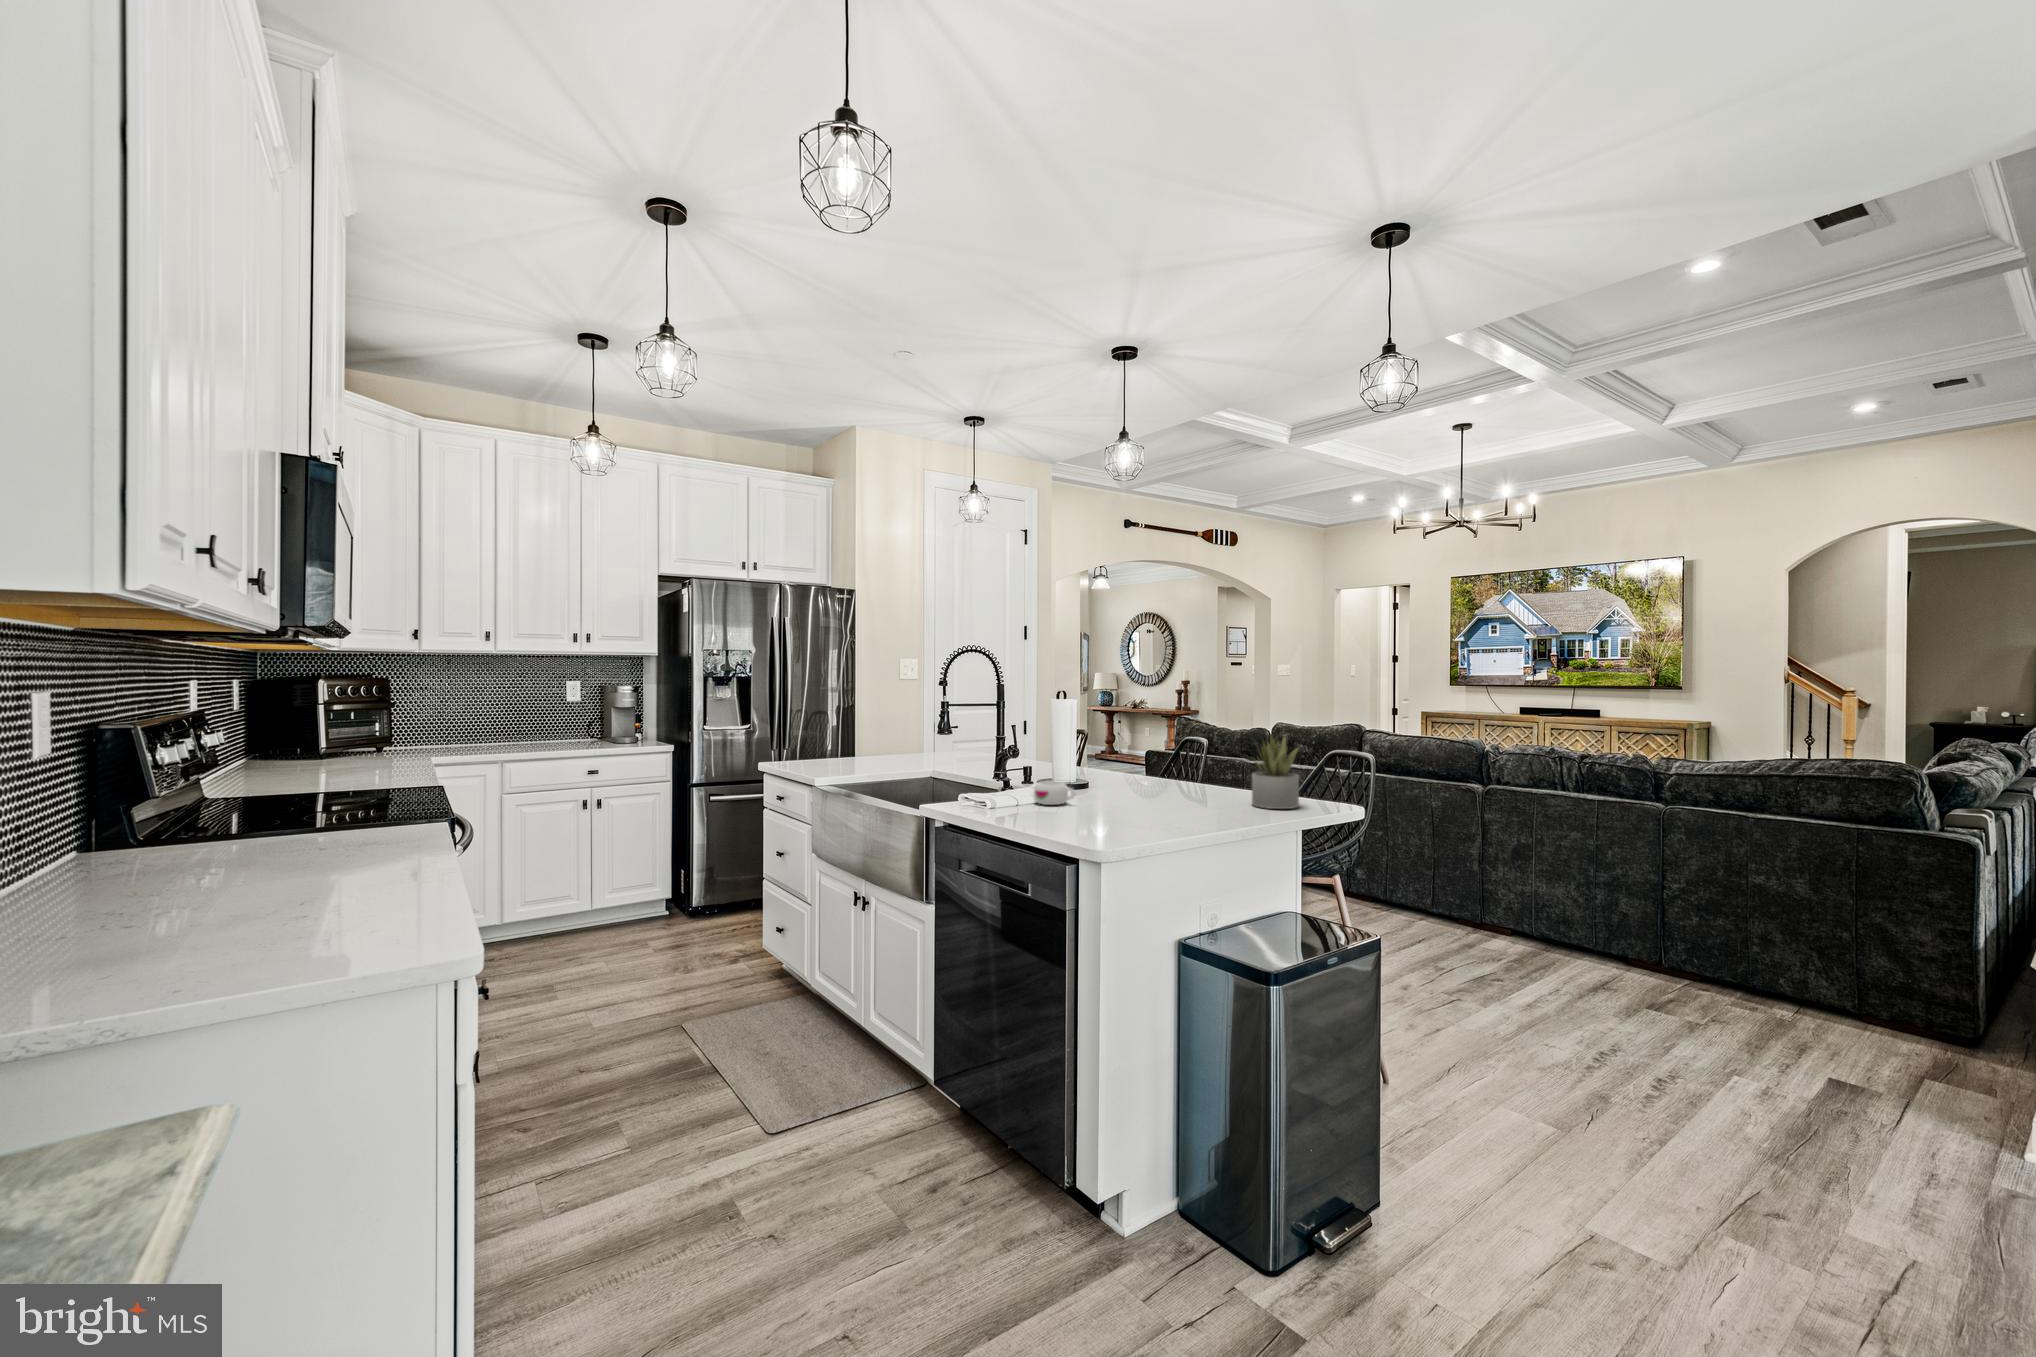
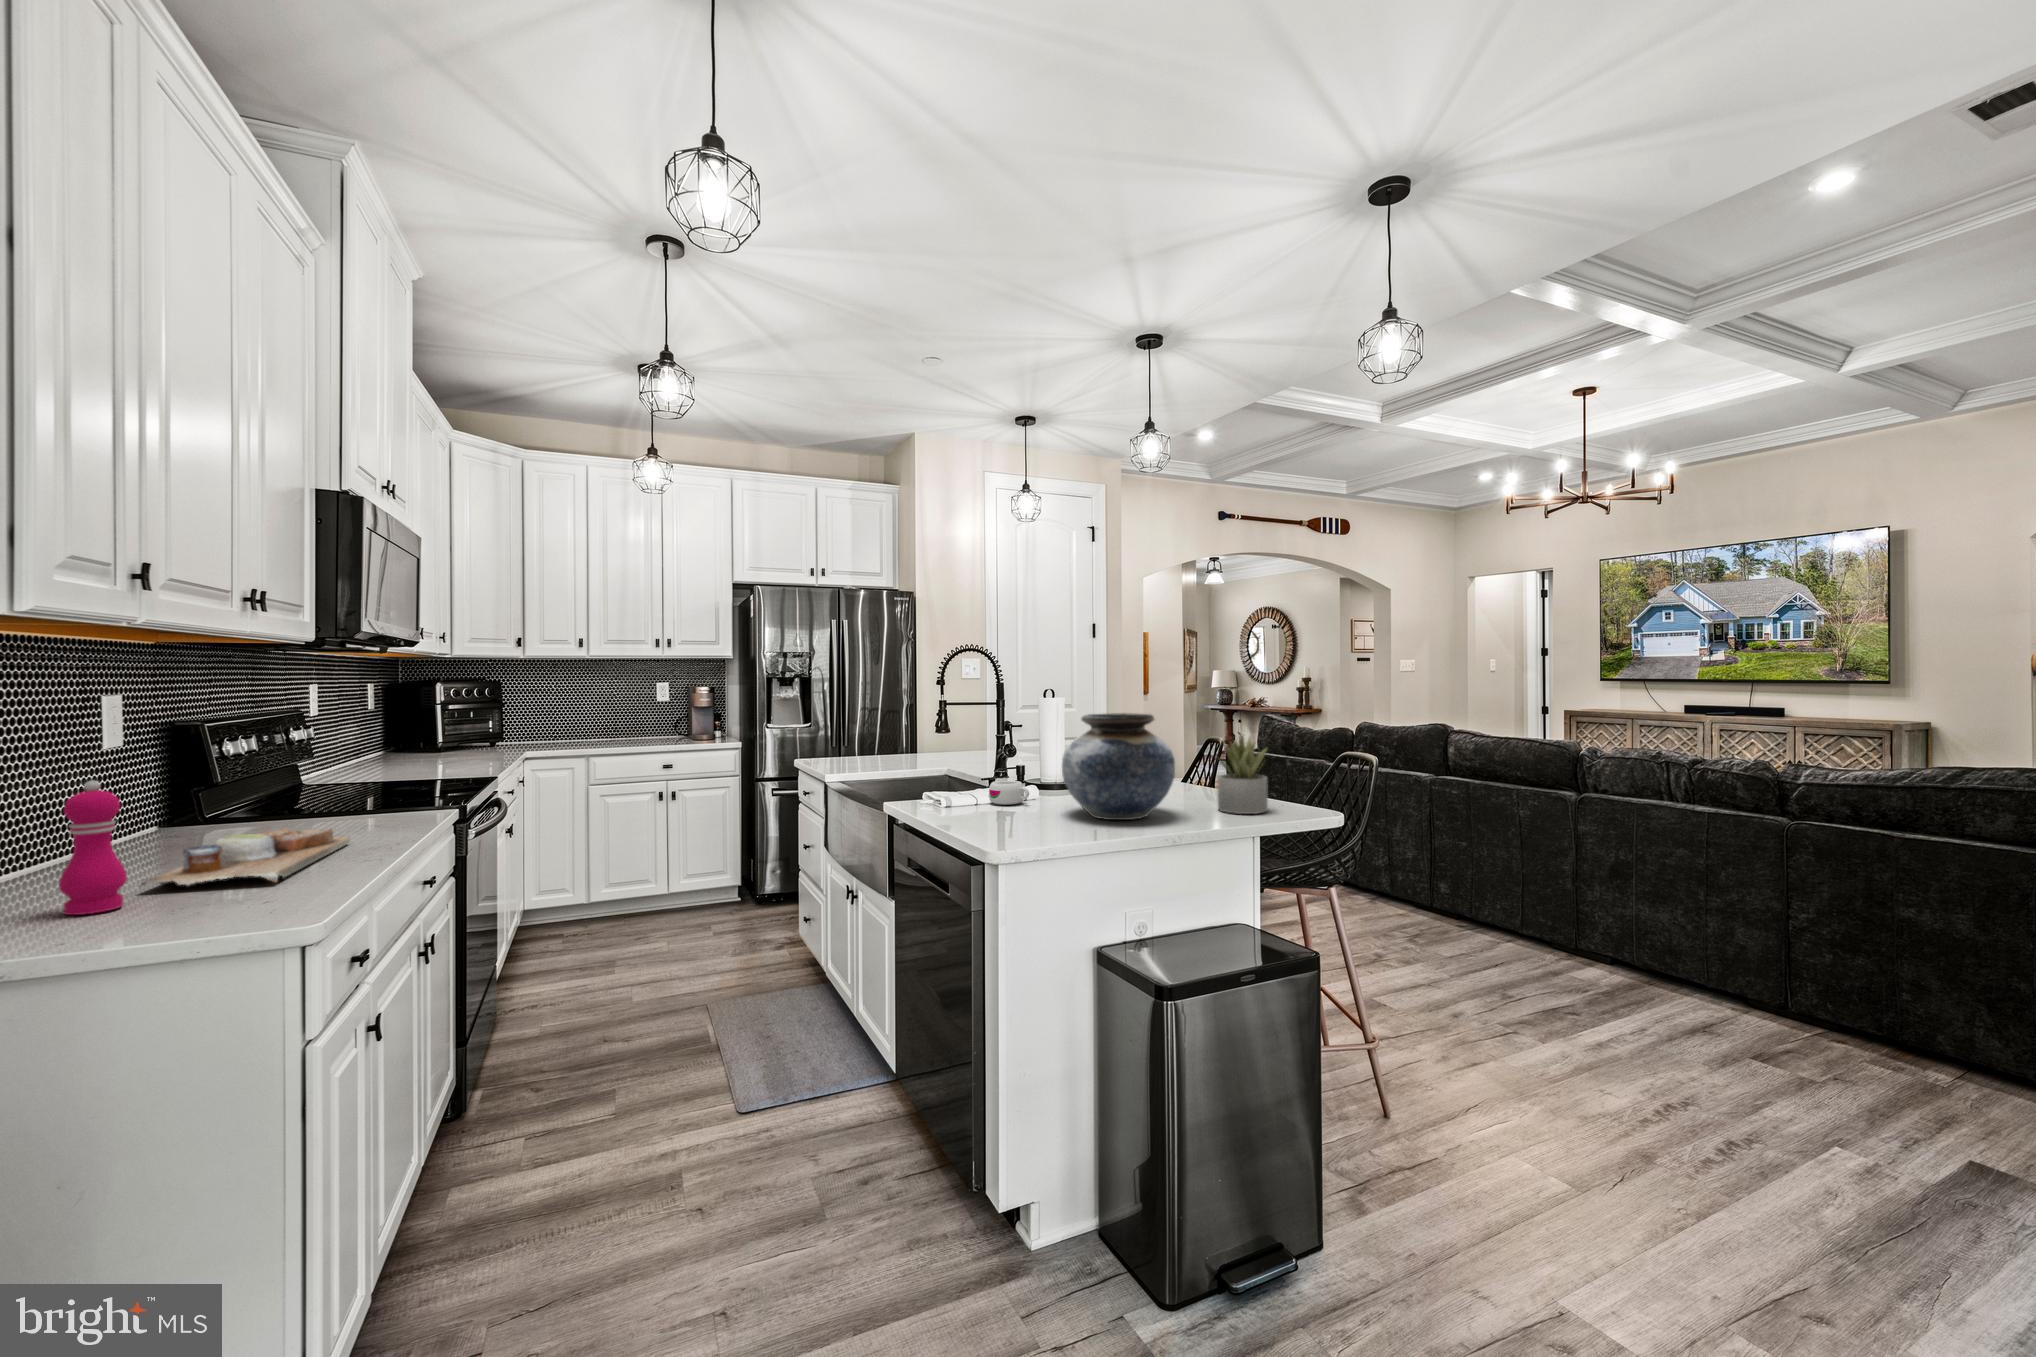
vase: none [1117,716,1226,817] -> present [1062,713,1175,820]
pepper mill: none [135,797,212,956] -> present [59,781,127,915]
cutting board: none [207,847,389,922] -> present [141,828,350,886]

